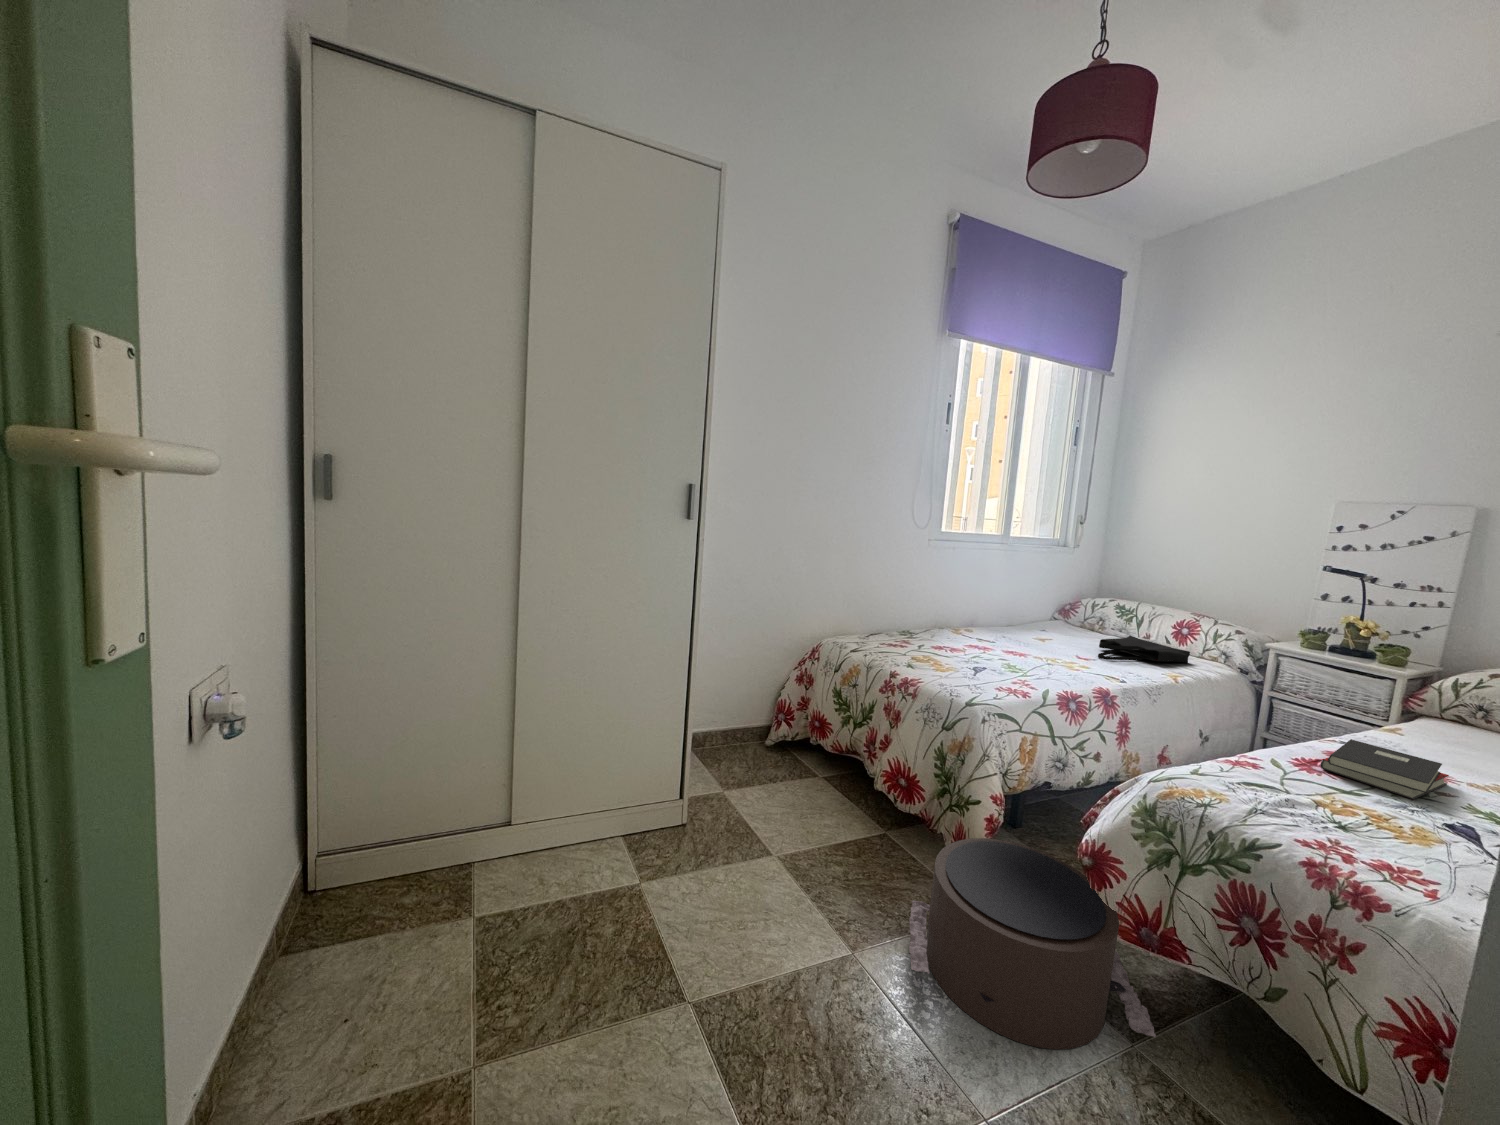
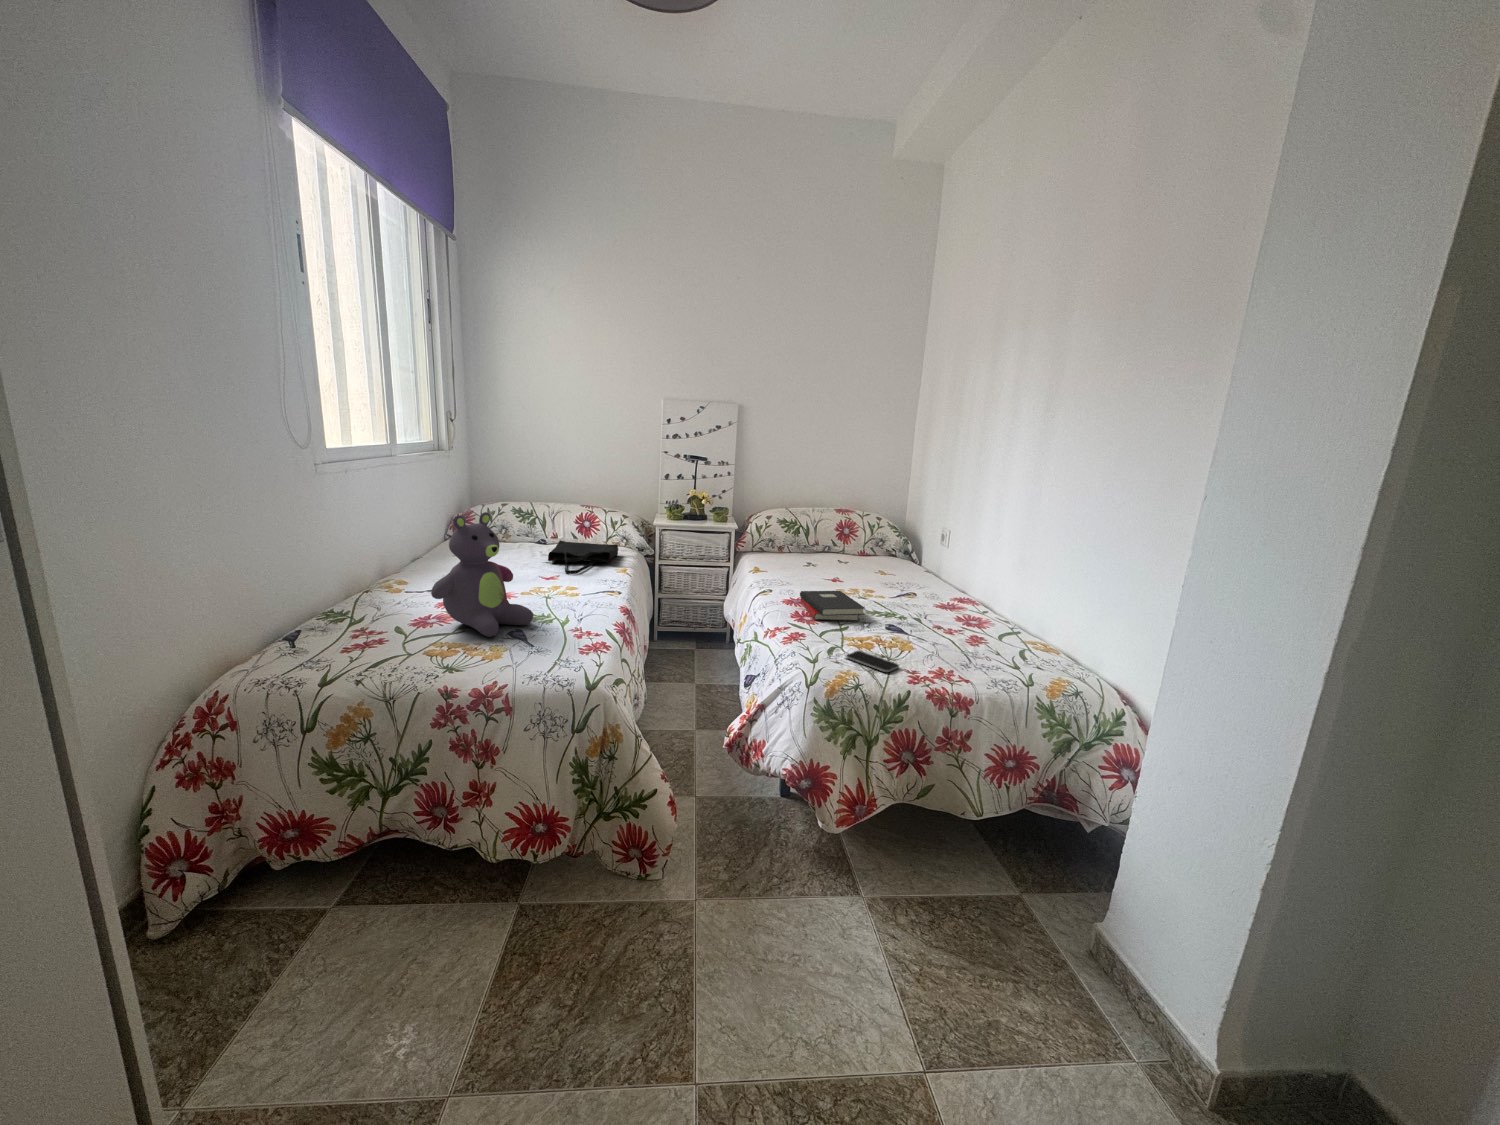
stuffed bear: none [936,575,1006,667] -> present [431,512,533,637]
smartphone: none [1262,791,1329,831] -> present [846,651,899,672]
pouf: present [909,838,1156,1049] -> none [679,794,876,1022]

